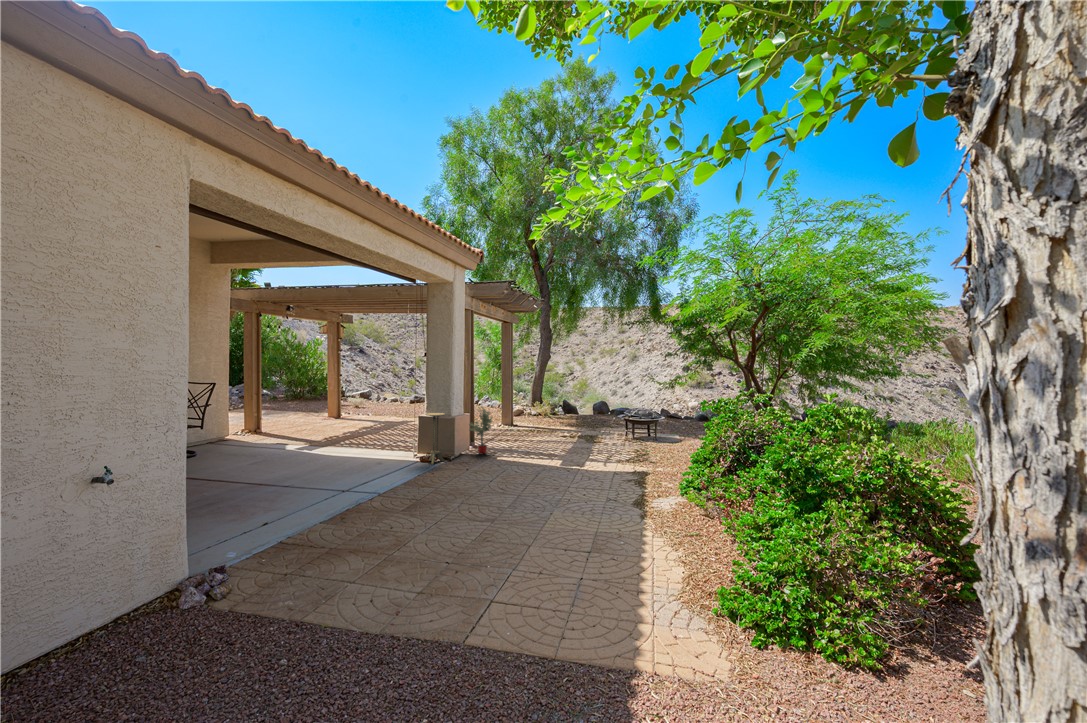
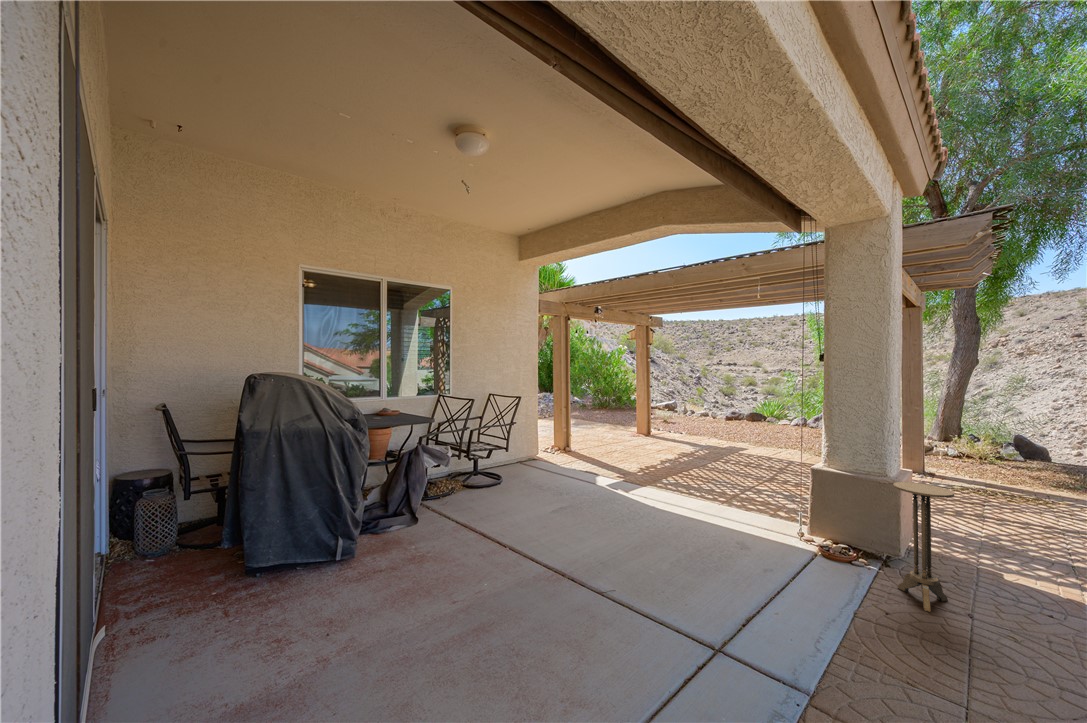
potted tree: present [469,407,492,455] -> none [963,468,1053,586]

